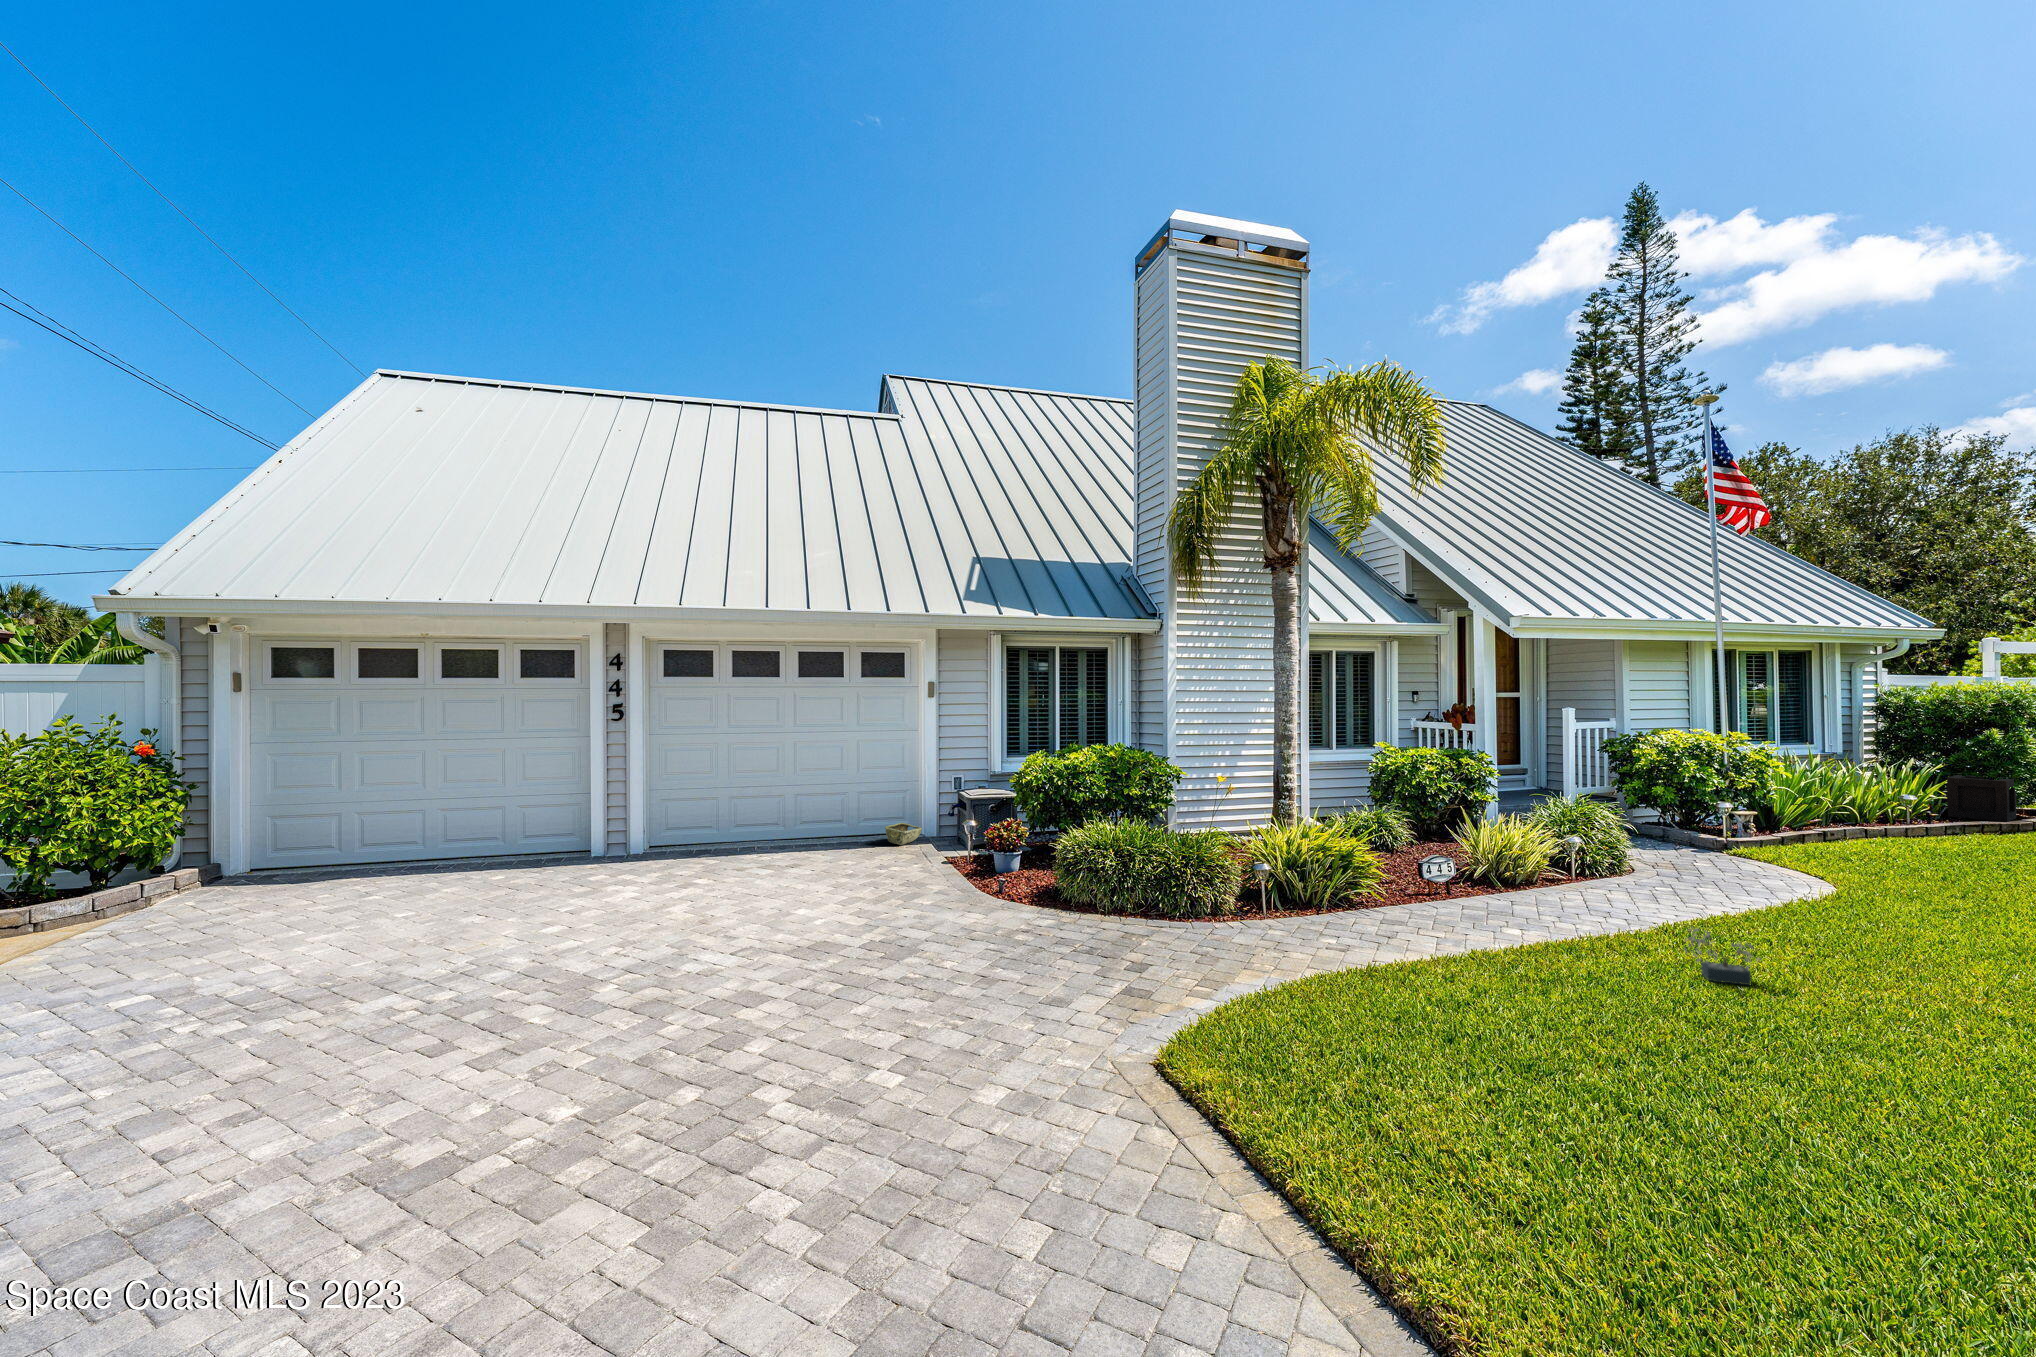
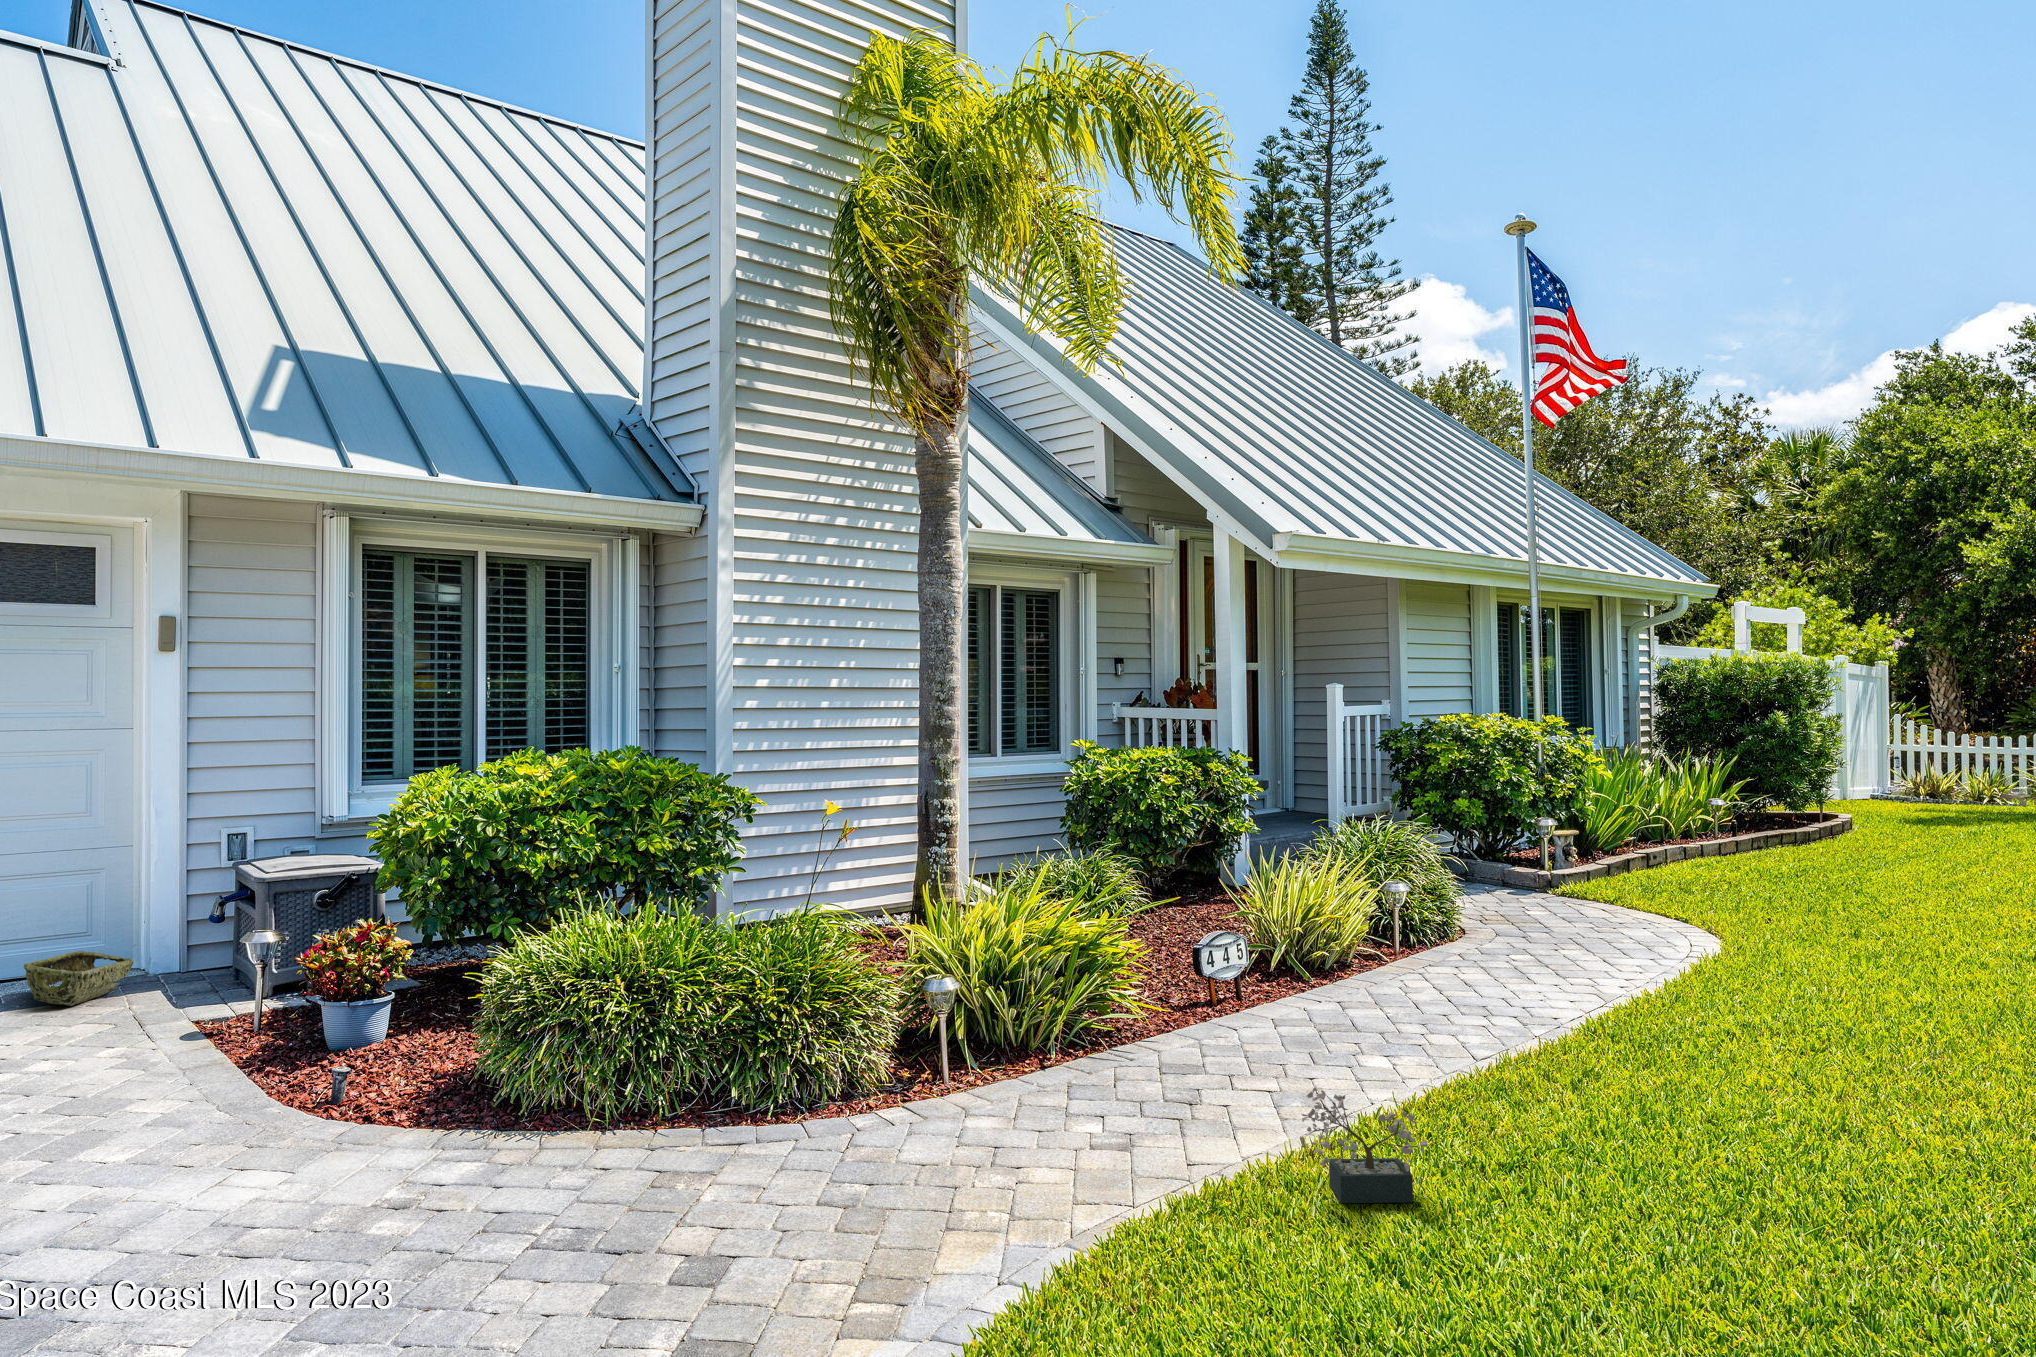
wooden crate: present [1947,775,2016,822] -> none [1728,774,1790,831]
decorative plant: present [1689,928,1760,985] -> present [1300,1087,1428,1203]

